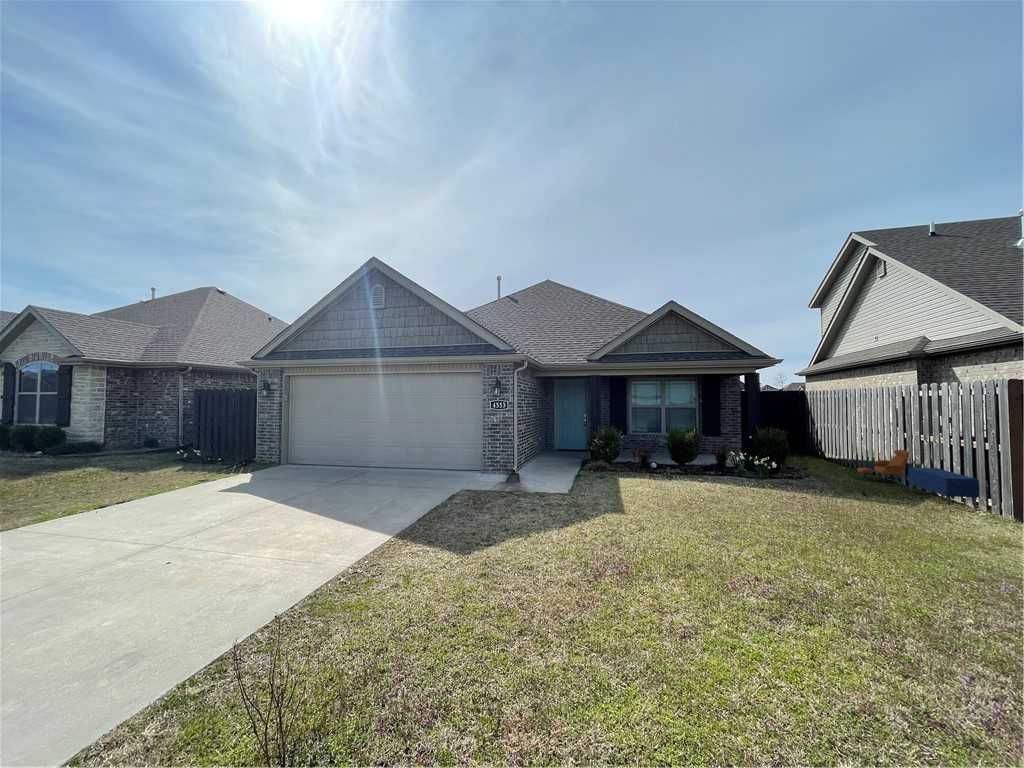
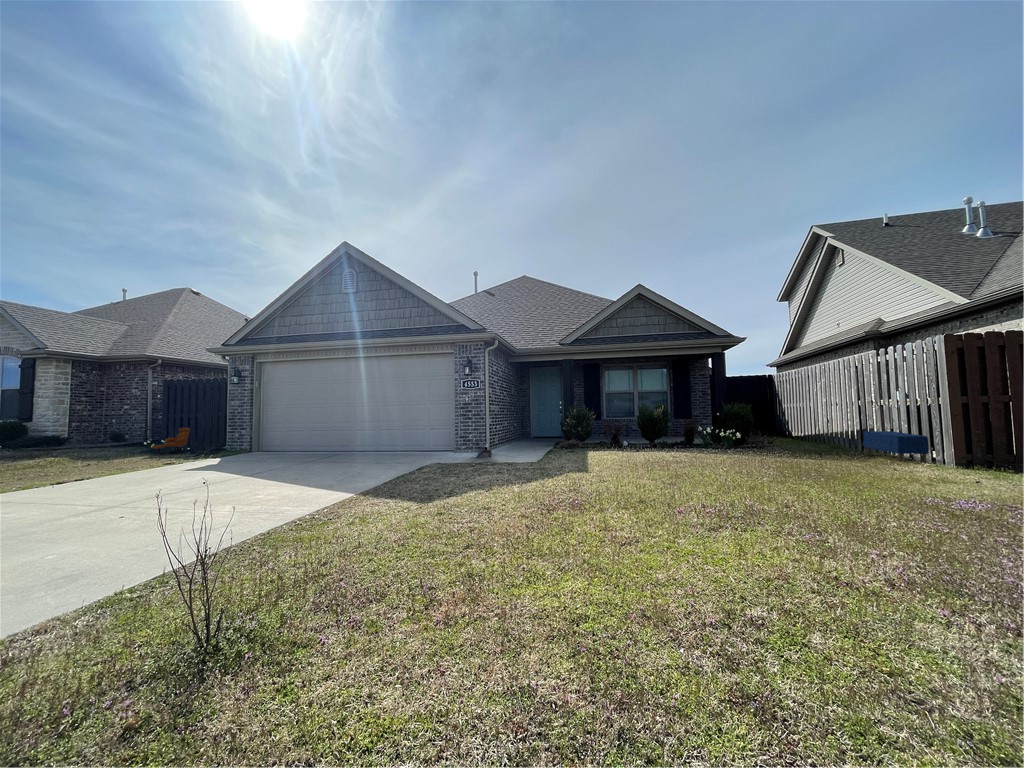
lounge chair: present [857,450,909,483] -> present [152,427,190,455]

